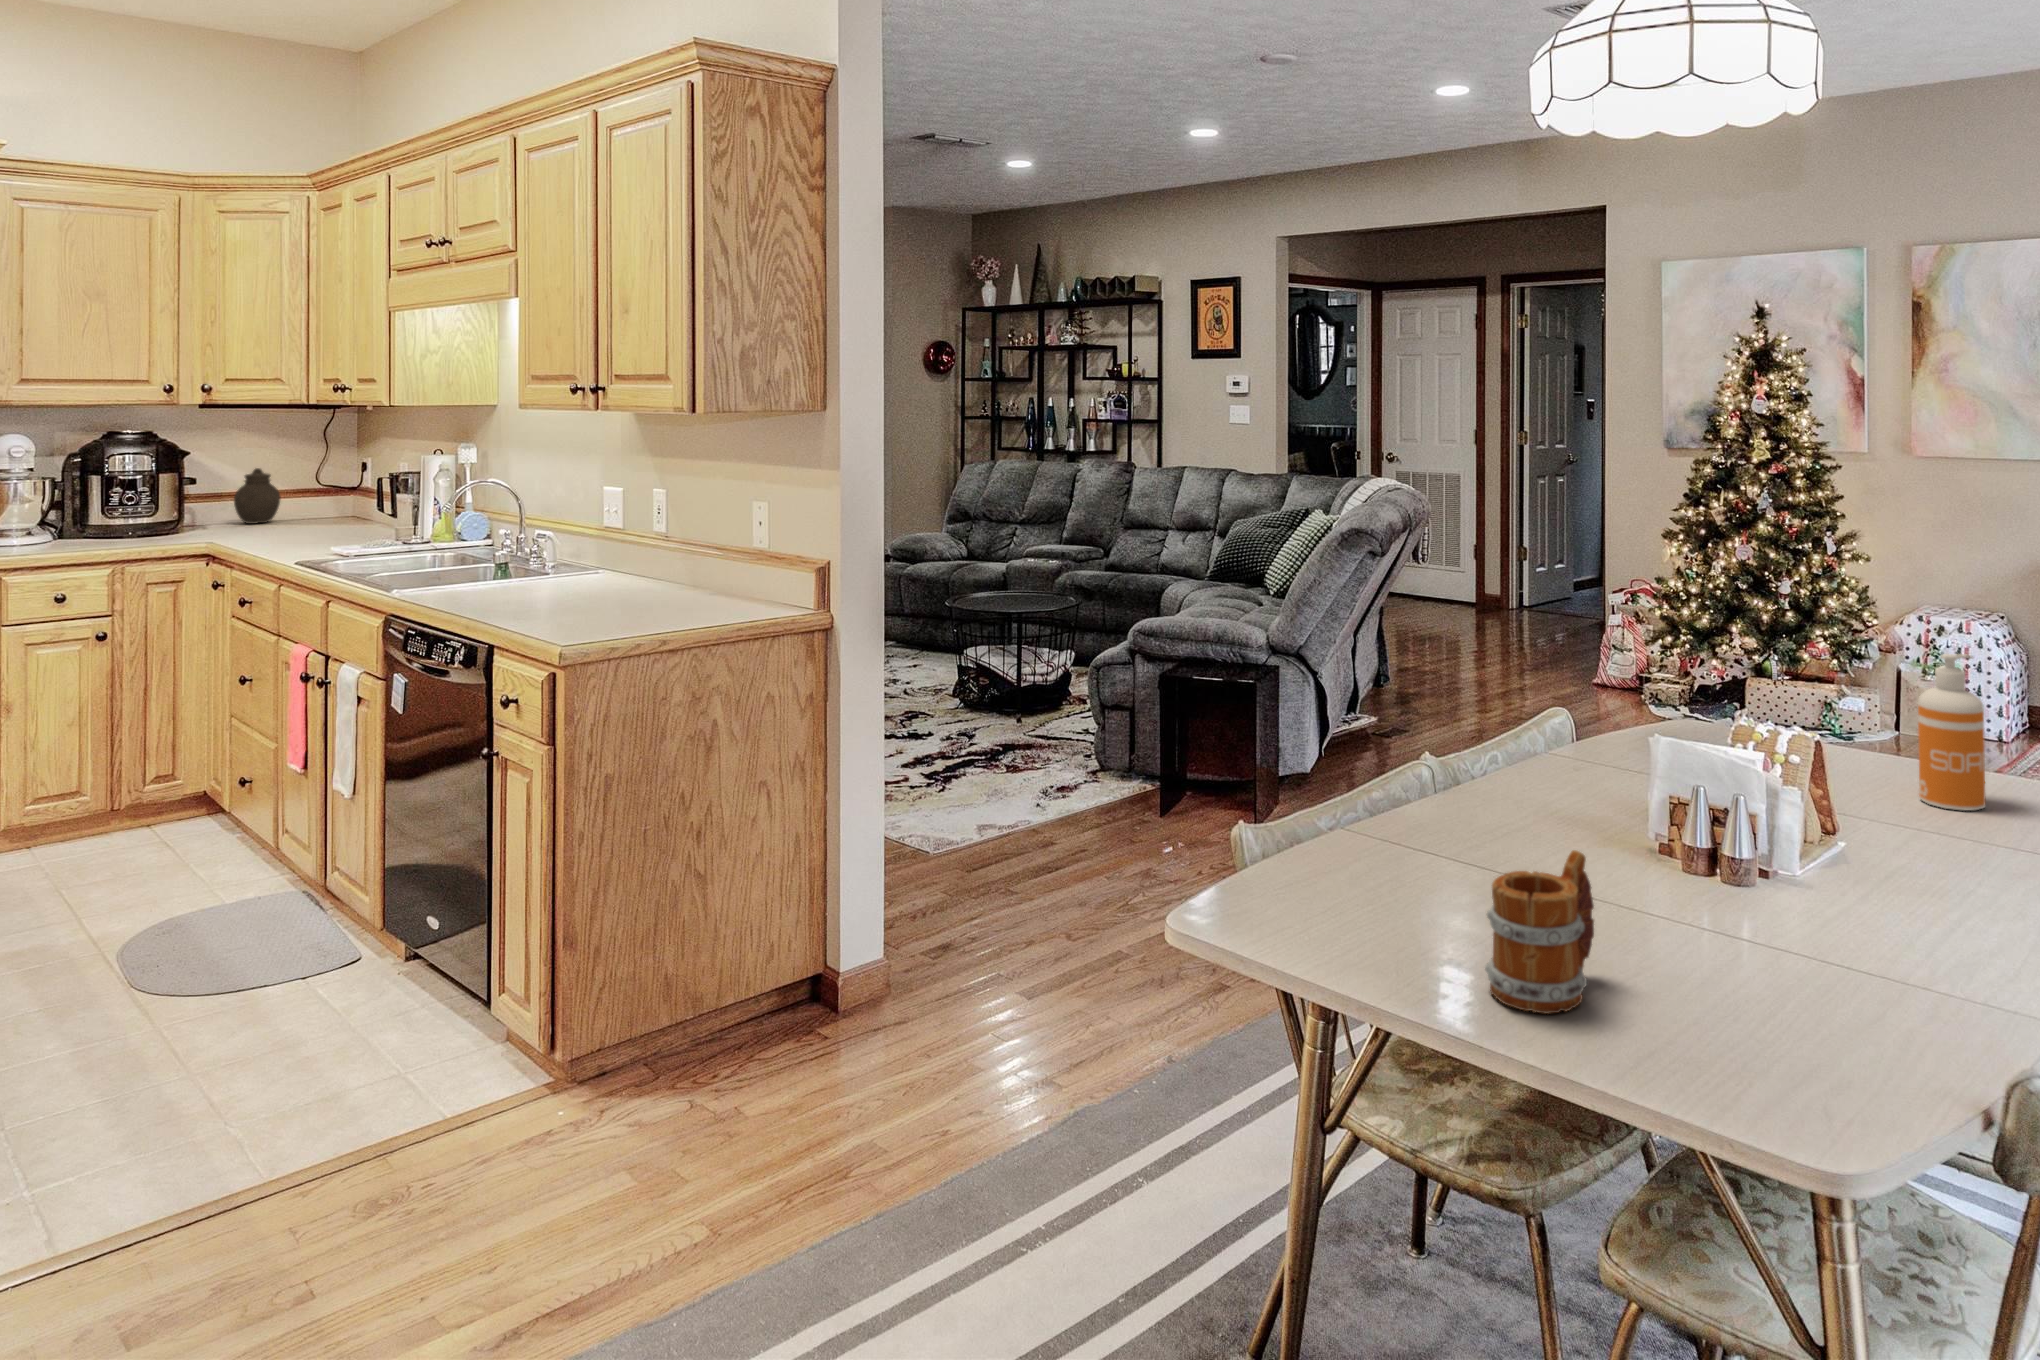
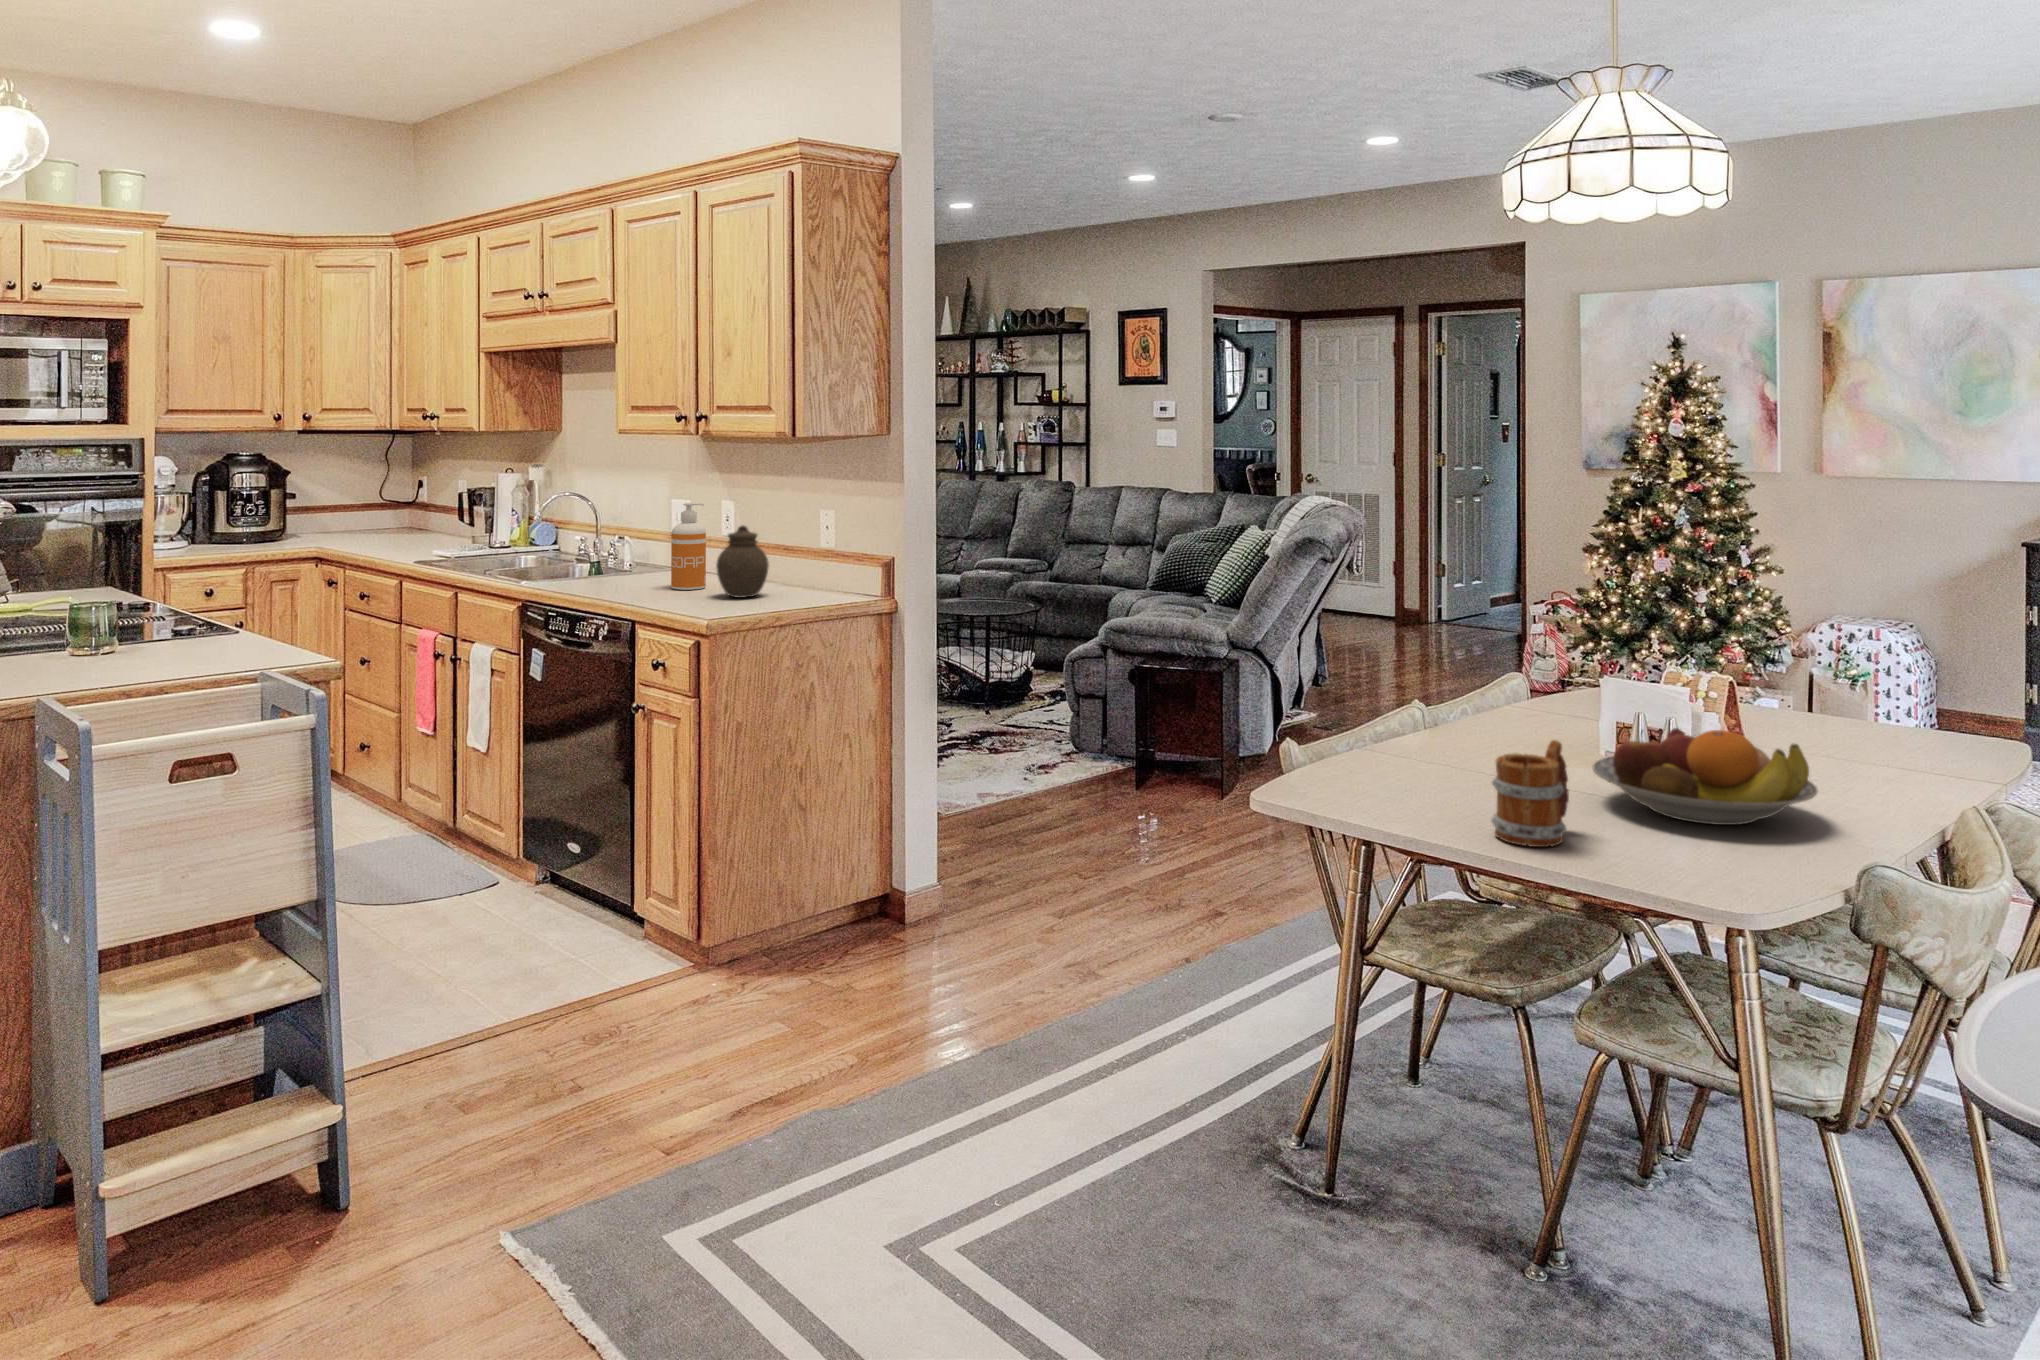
jar: present [234,468,280,524] -> present [716,525,769,598]
soap dispenser: present [1918,654,1986,811] -> present [671,503,706,590]
fruit bowl: none [1633,813,1930,961] -> present [1592,728,1818,825]

